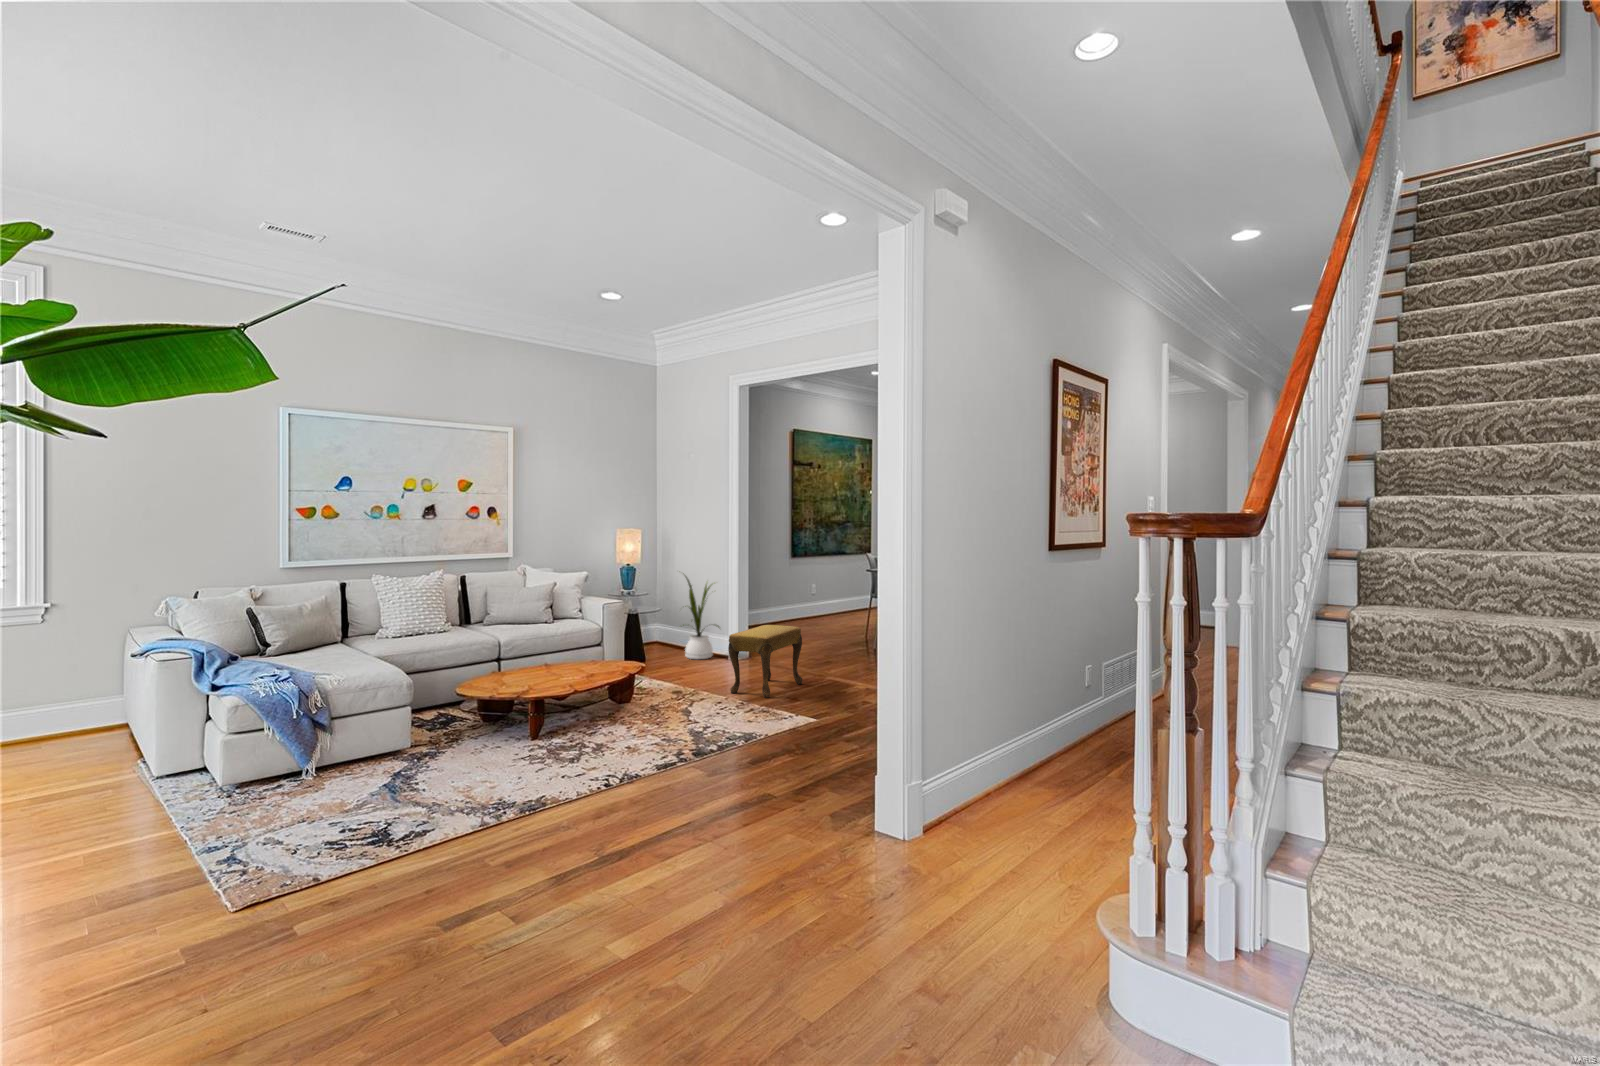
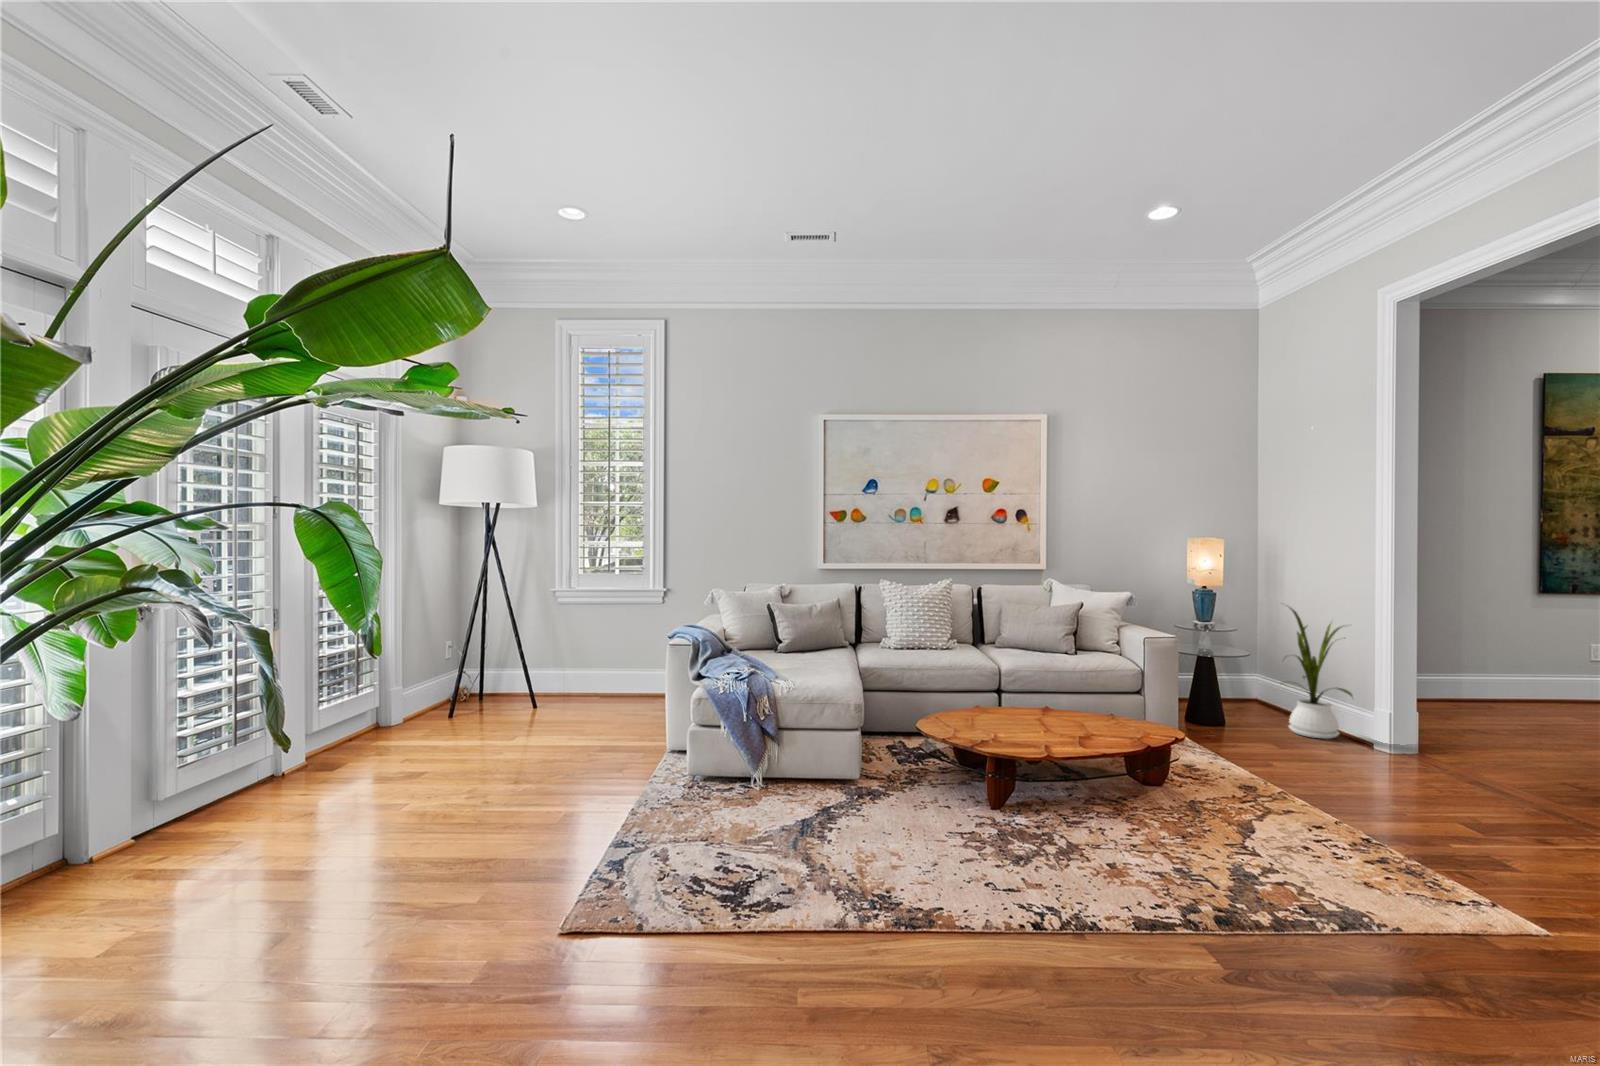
footstool: present [728,625,803,698] -> none [1345,706,1519,839]

